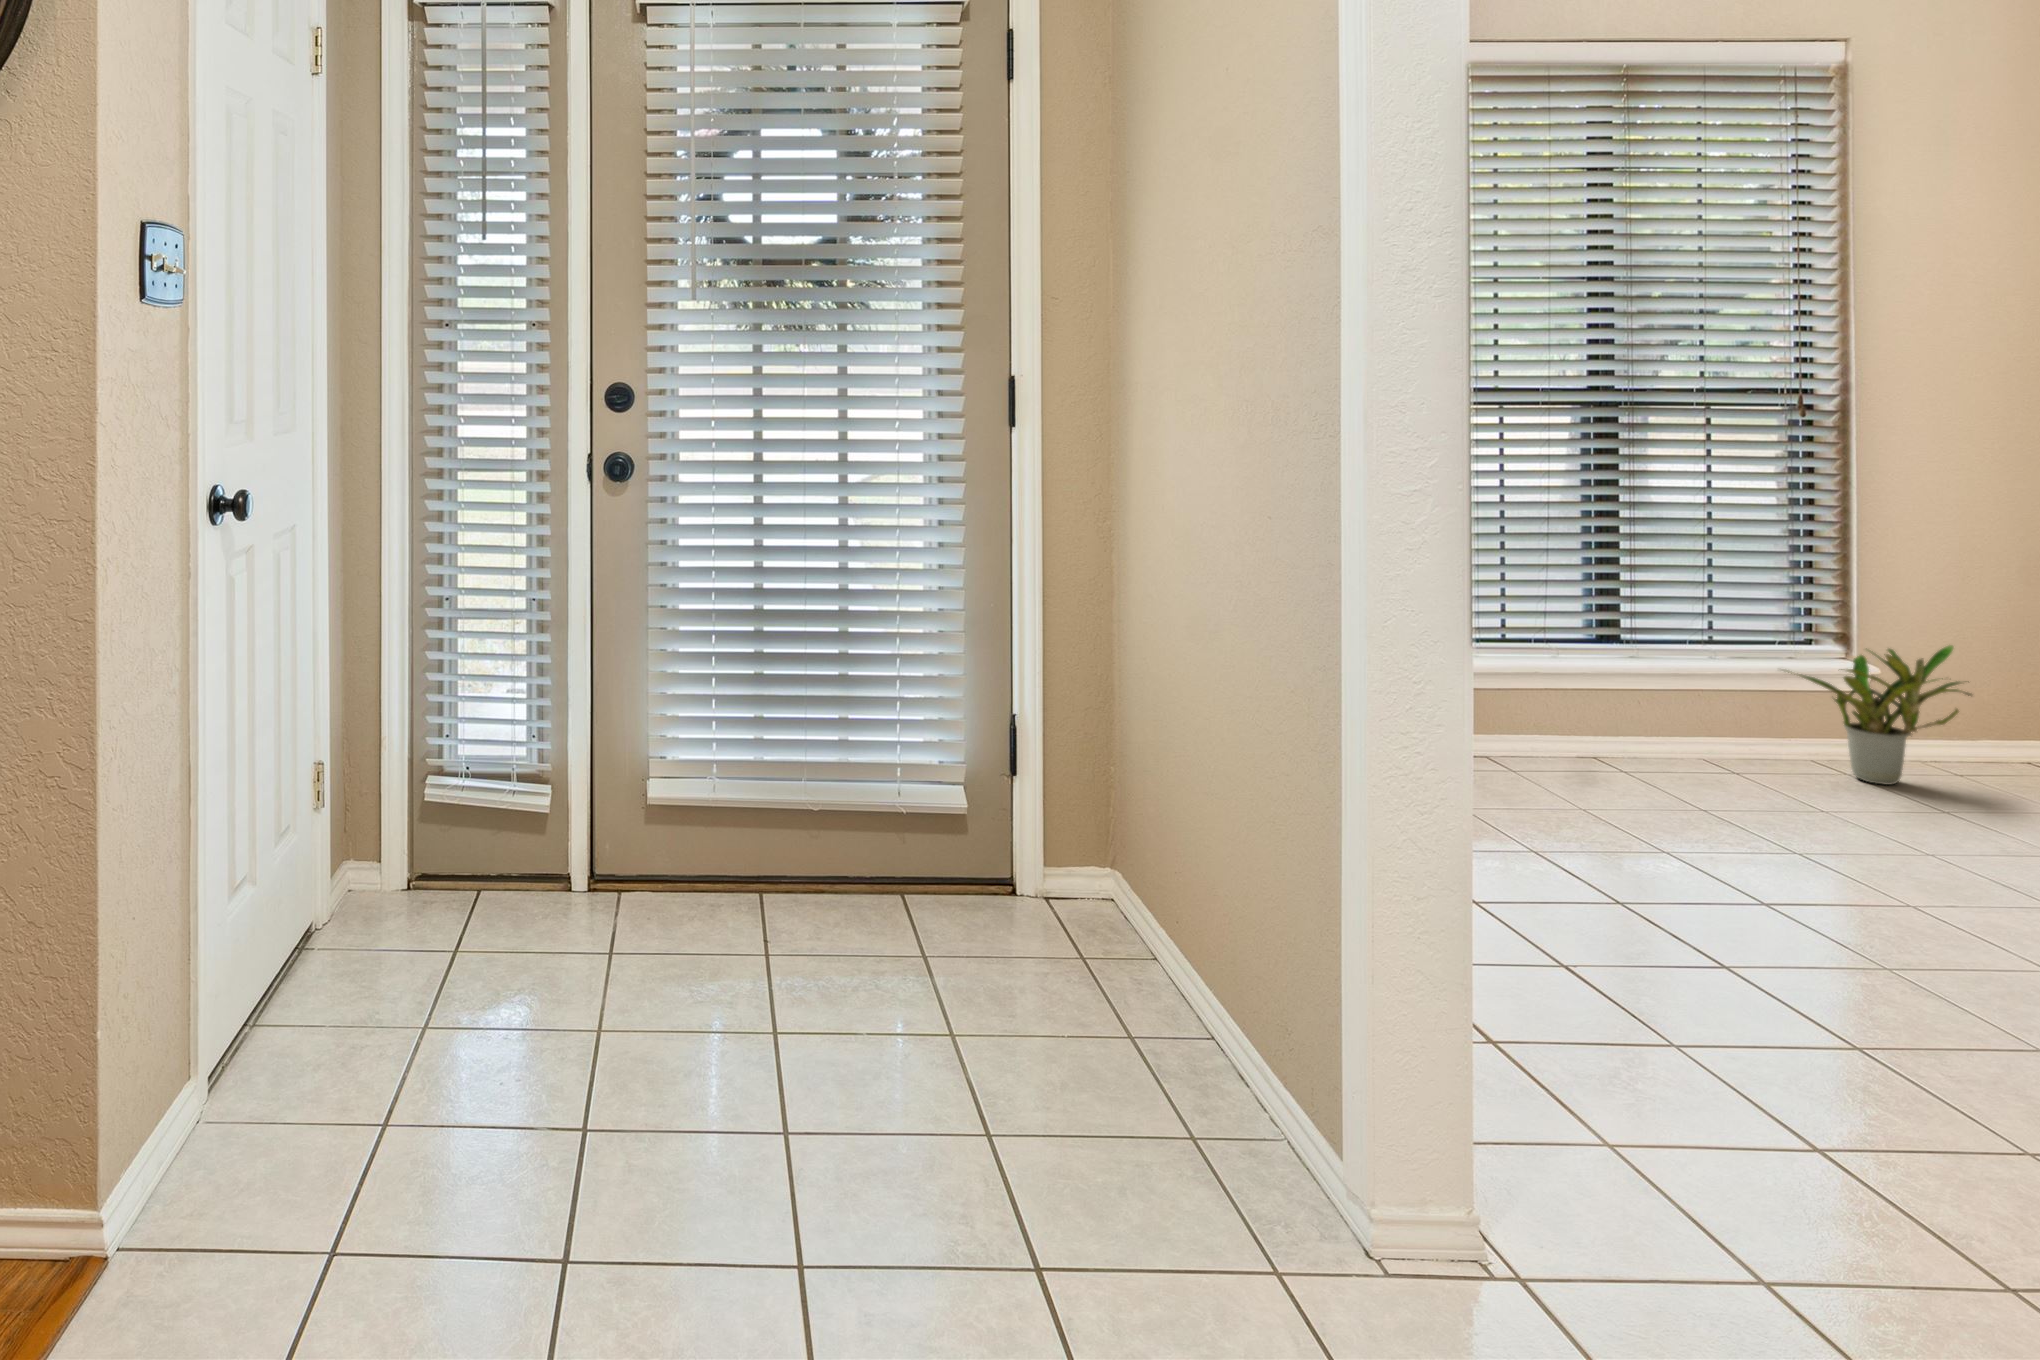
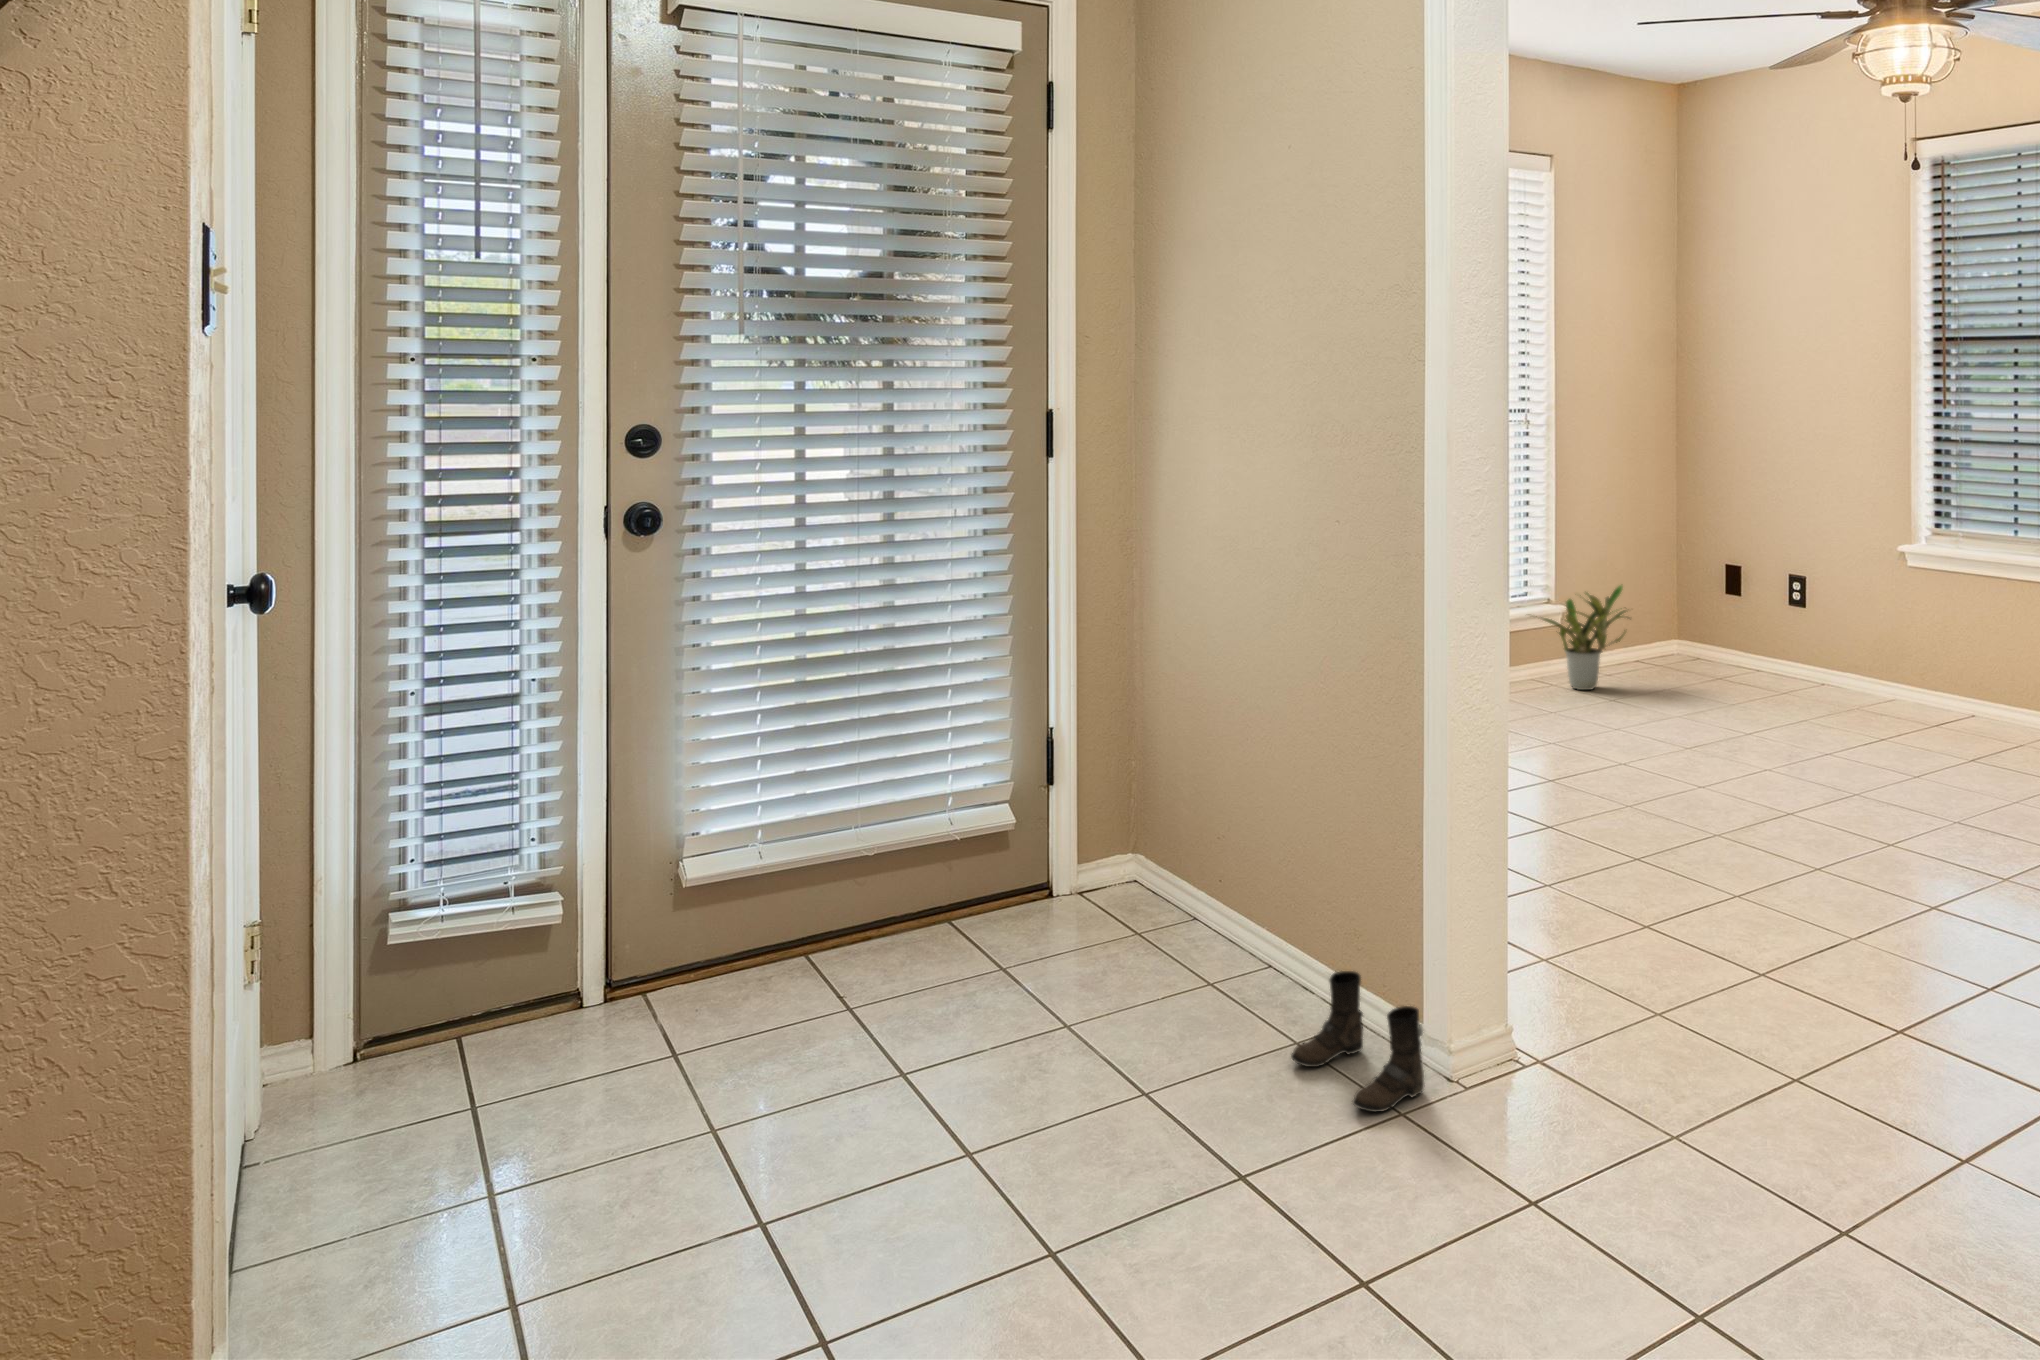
boots: none [1162,1045,1306,1221] -> present [1291,971,1425,1112]

